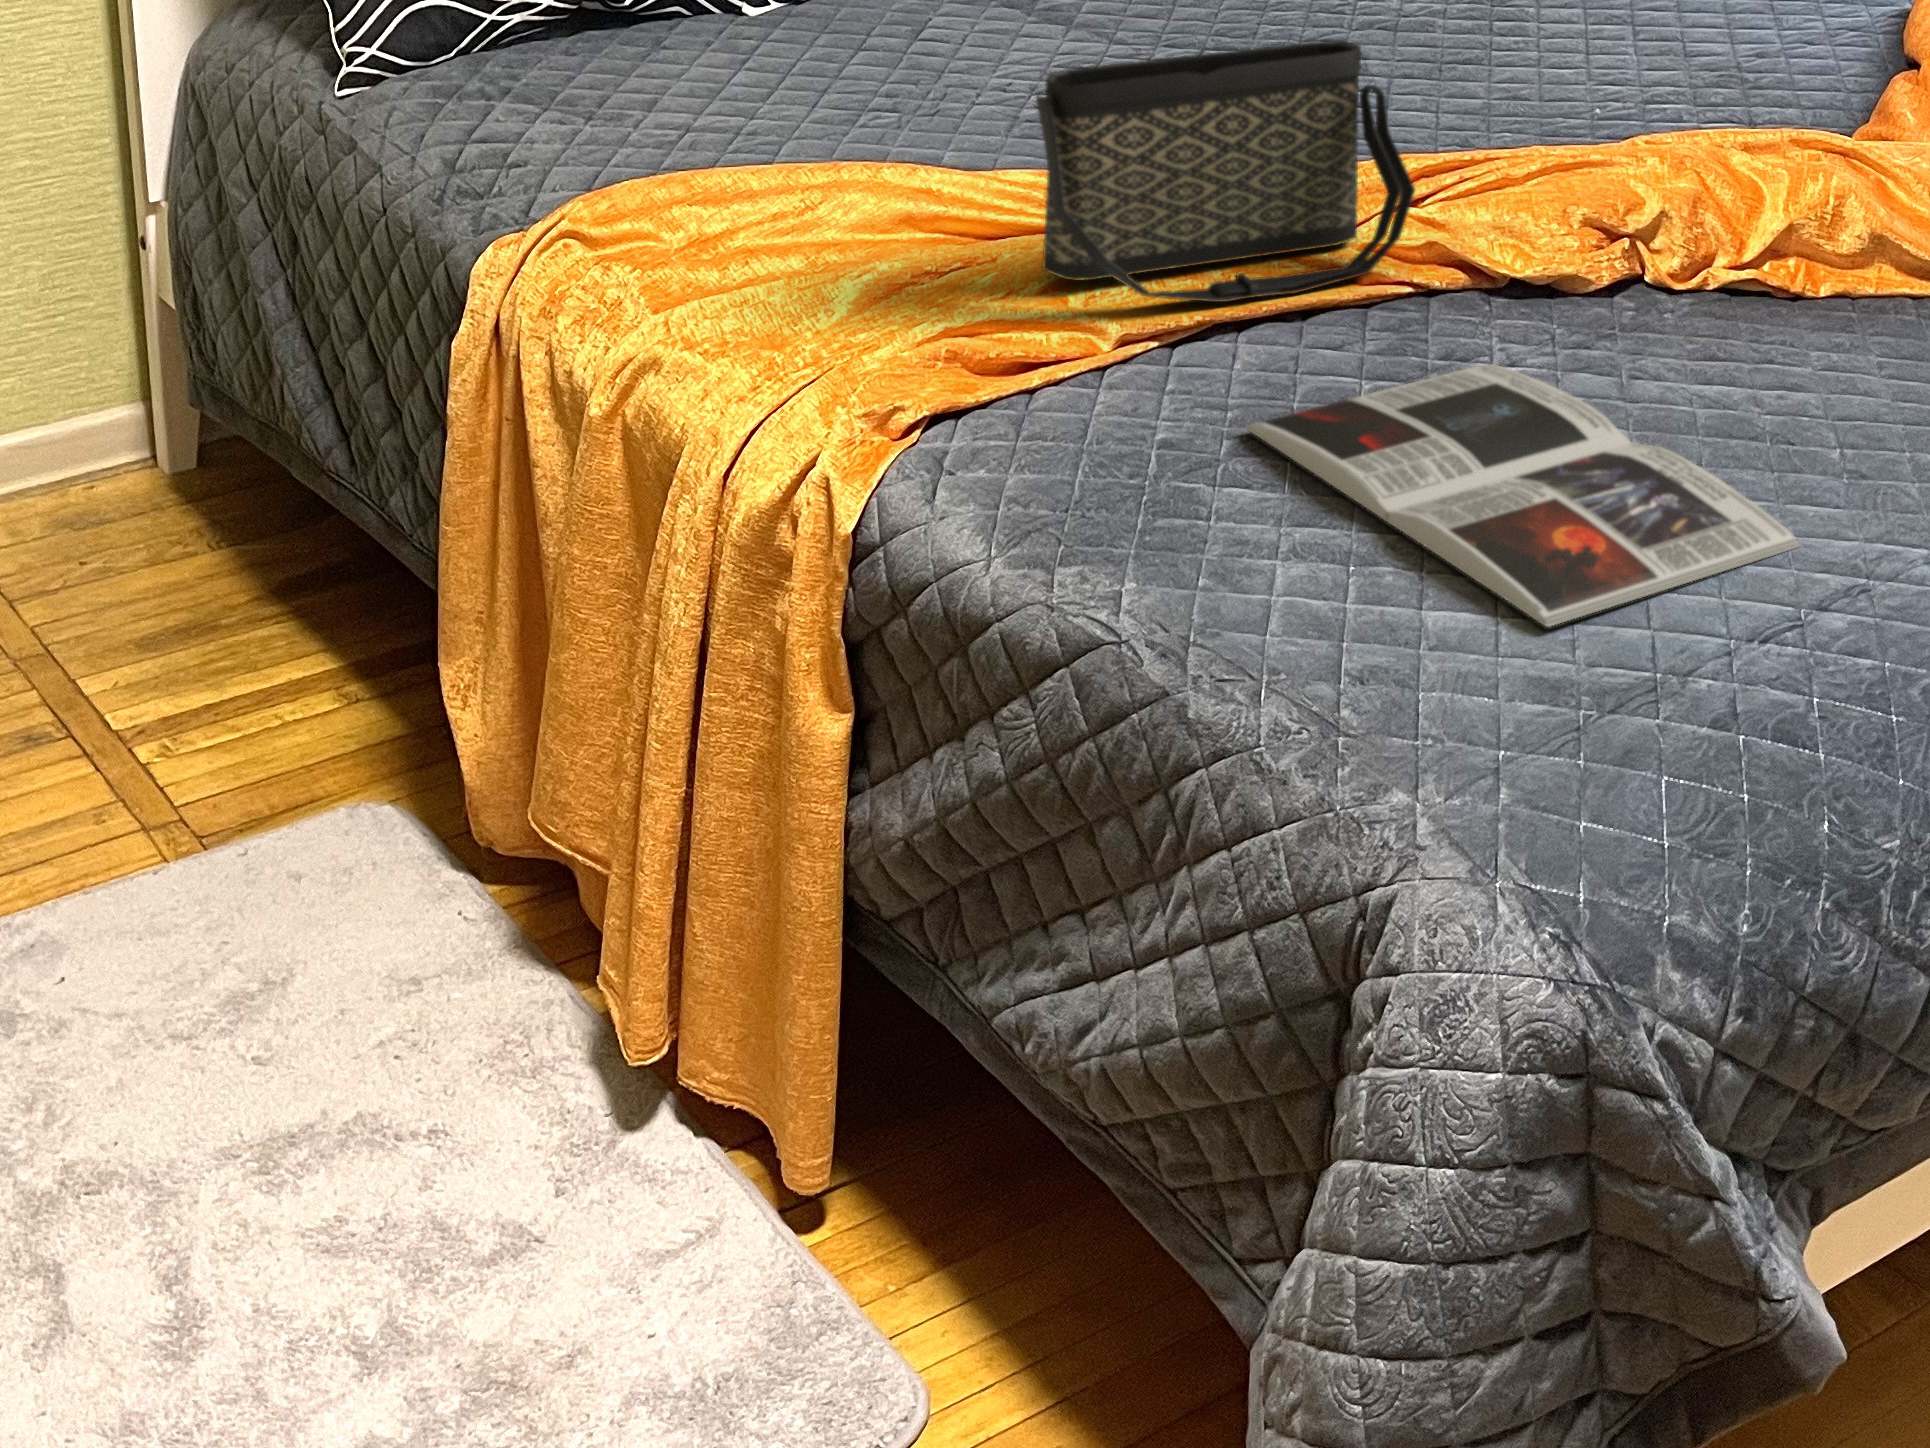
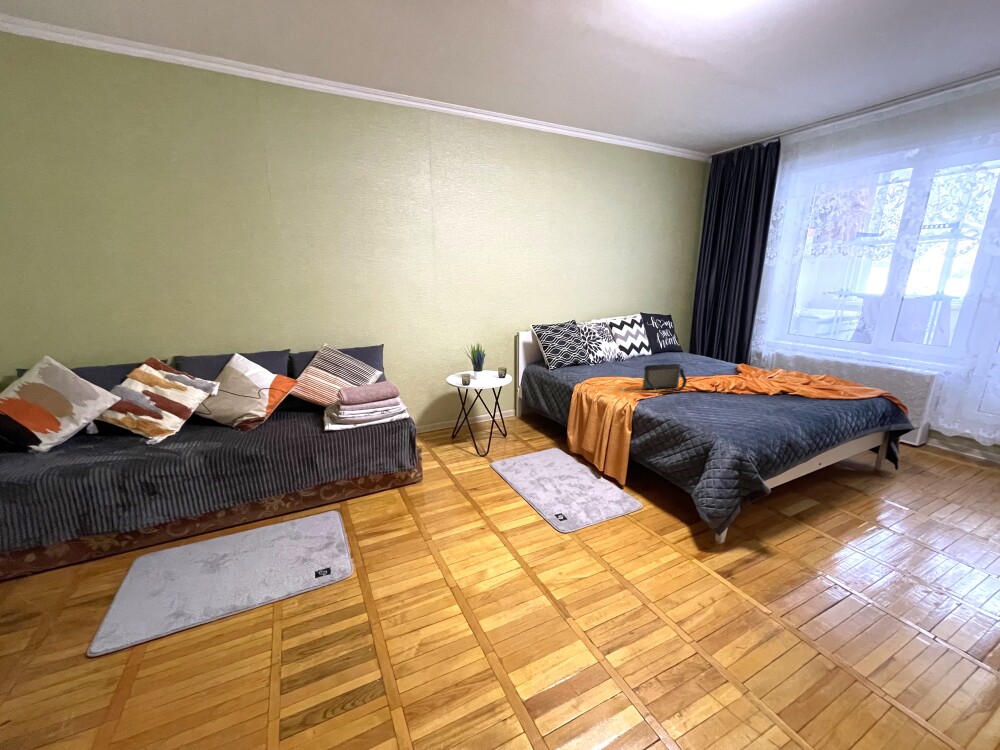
magazine: present [1246,364,1800,627] -> none [676,398,749,420]

